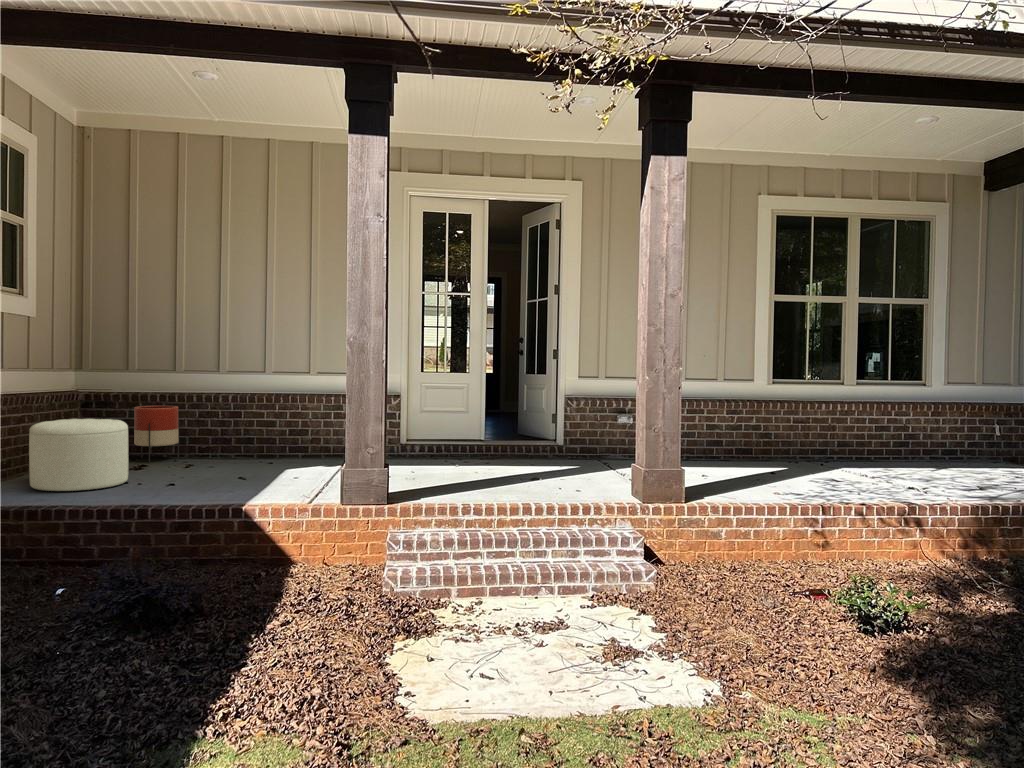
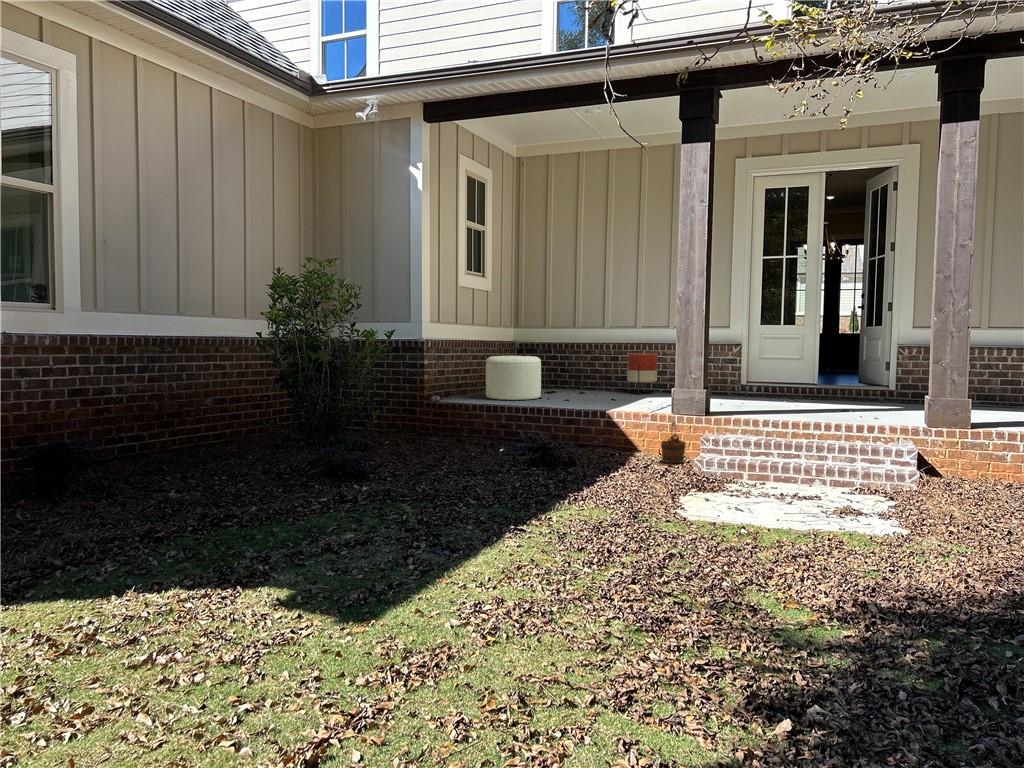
planter: present [134,406,179,463] -> present [627,353,657,394]
wooden bucket: none [327,518,362,579] -> present [661,422,686,463]

